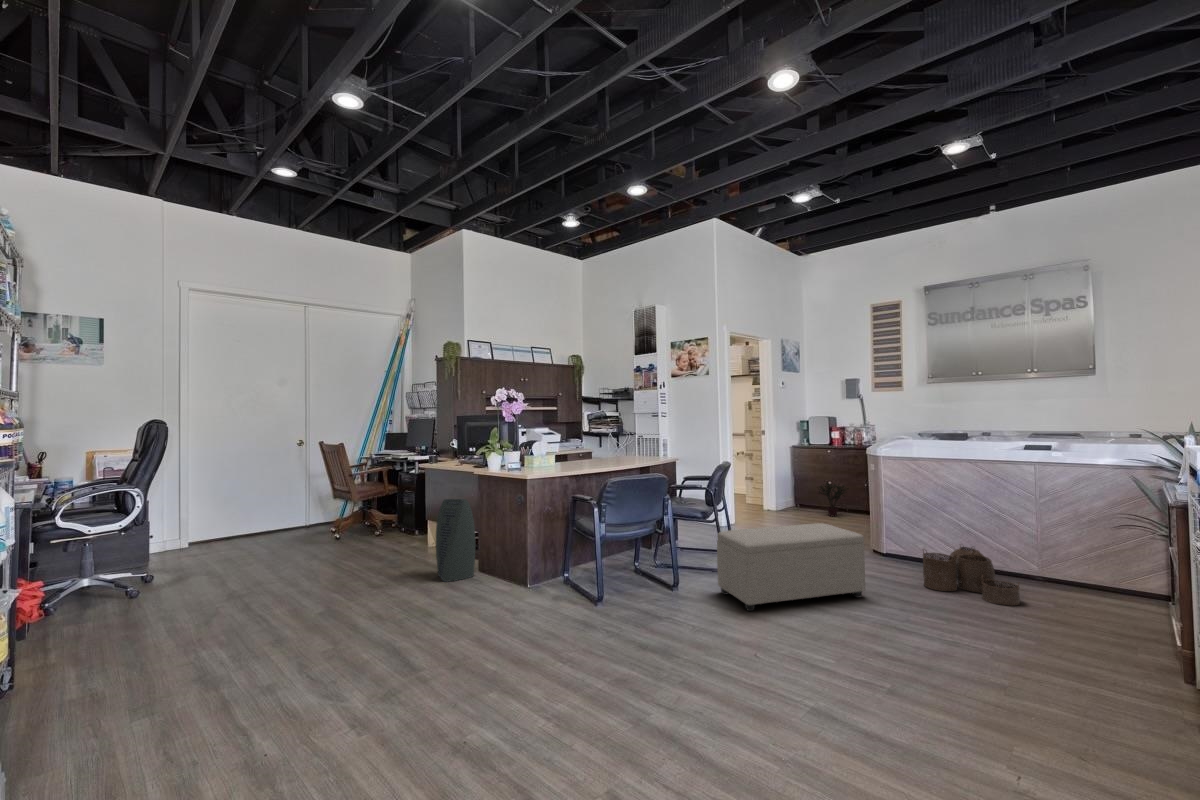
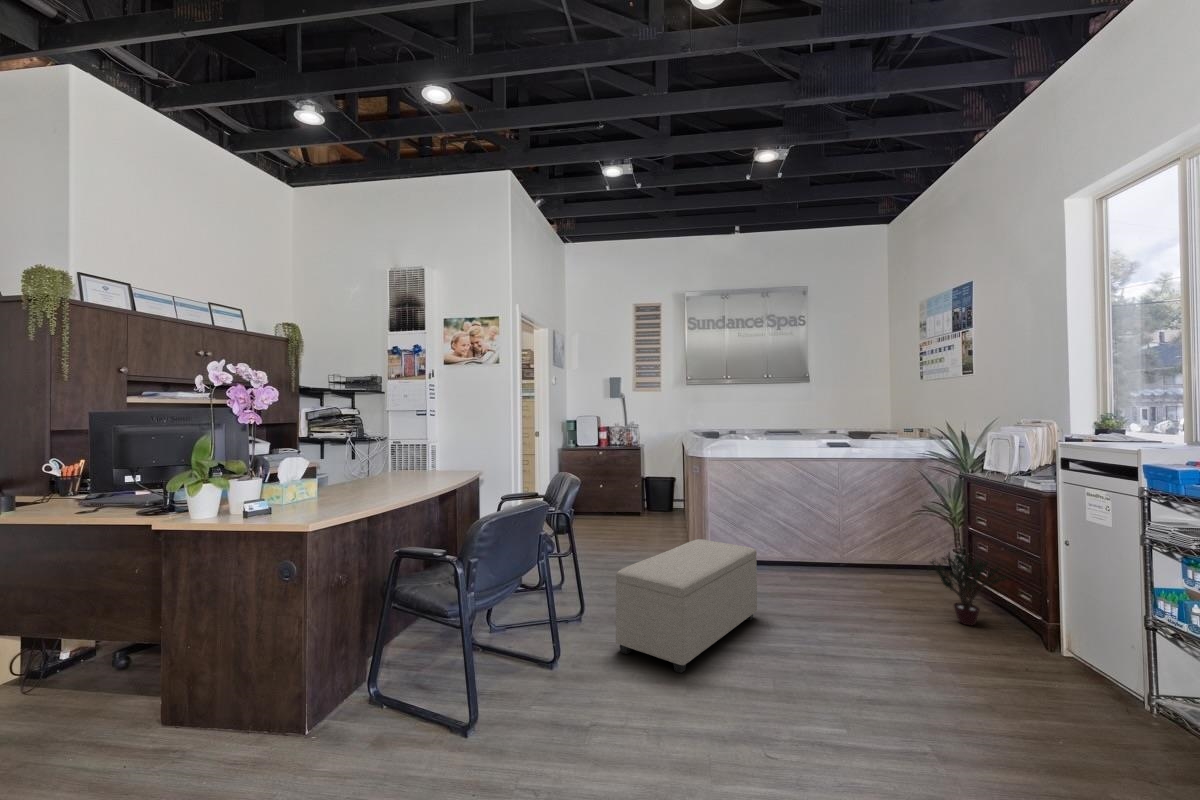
potted plant: present [819,482,848,516] -> present [928,553,1006,625]
air purifier: present [436,499,475,582] -> none [64,582,175,775]
woven basket: present [923,546,1020,606] -> none [775,541,863,598]

